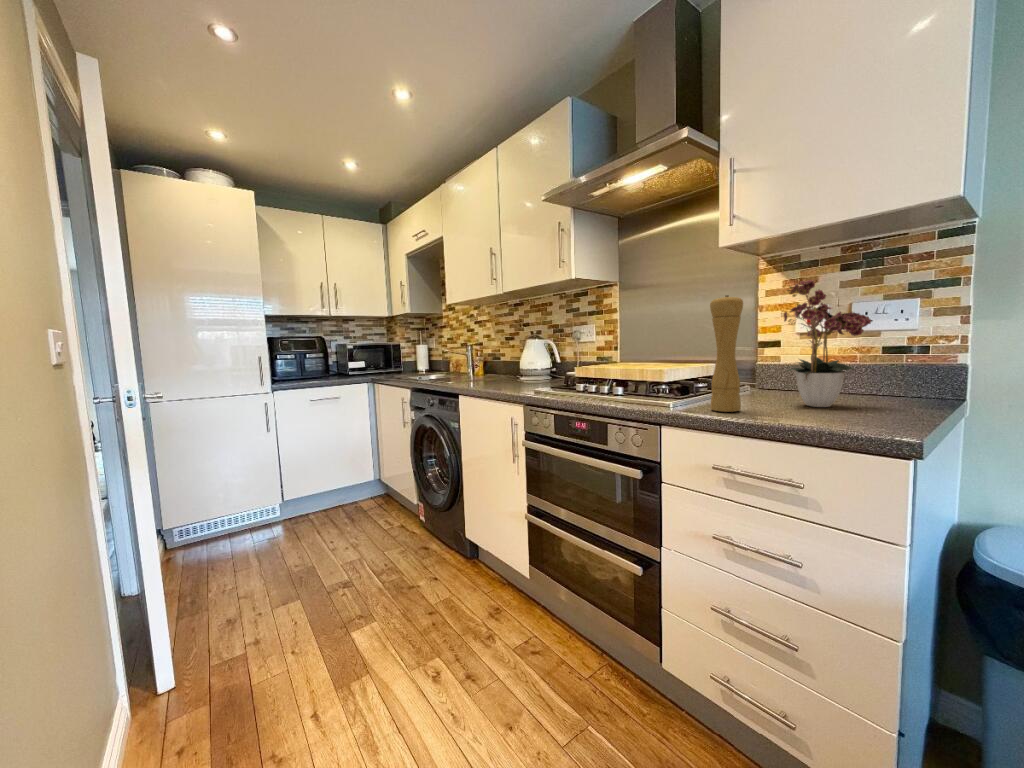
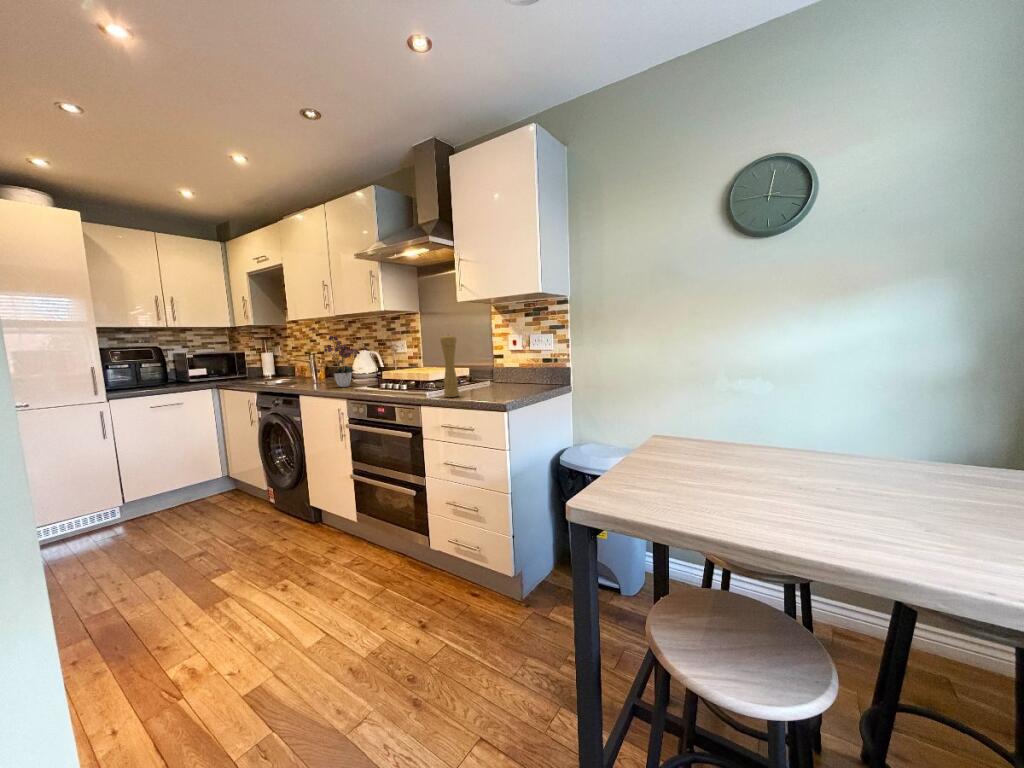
flower arrangement: present [784,280,871,407] -> present [324,335,360,387]

